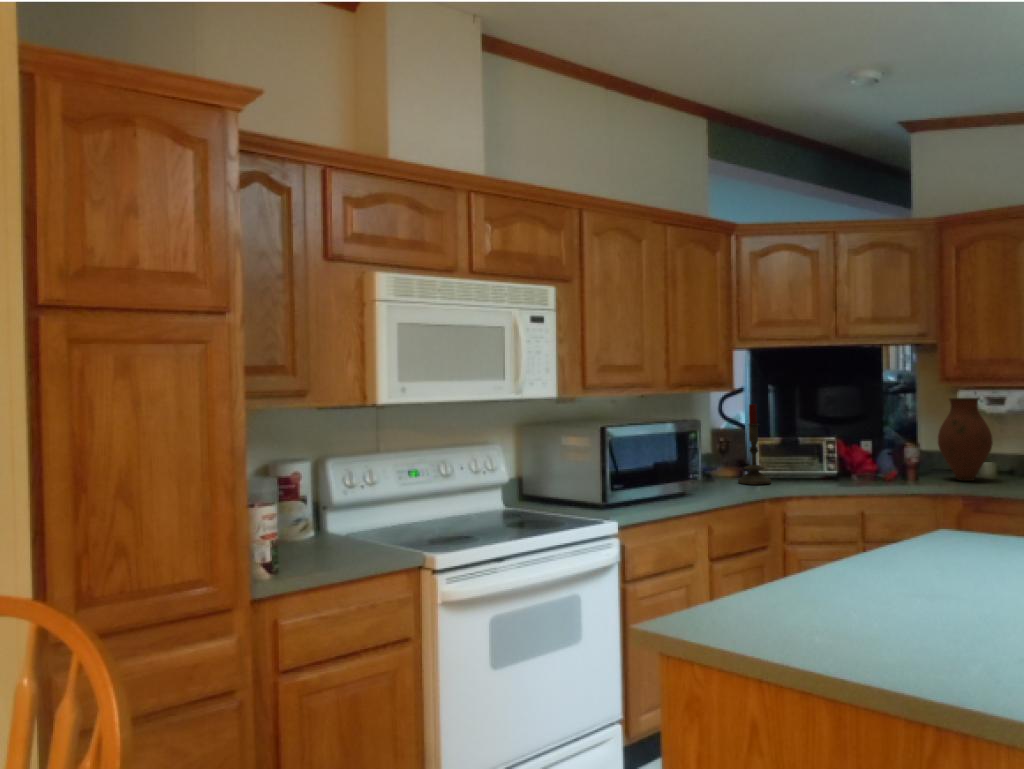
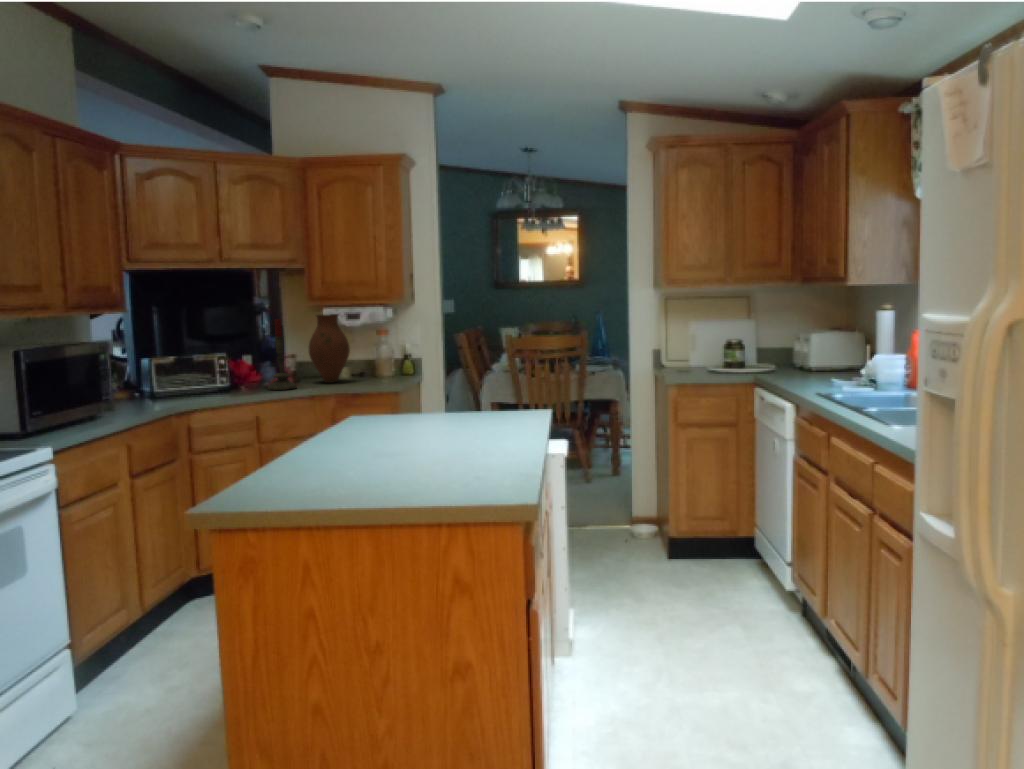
candle: present [738,404,771,485] -> present [268,319,297,390]

